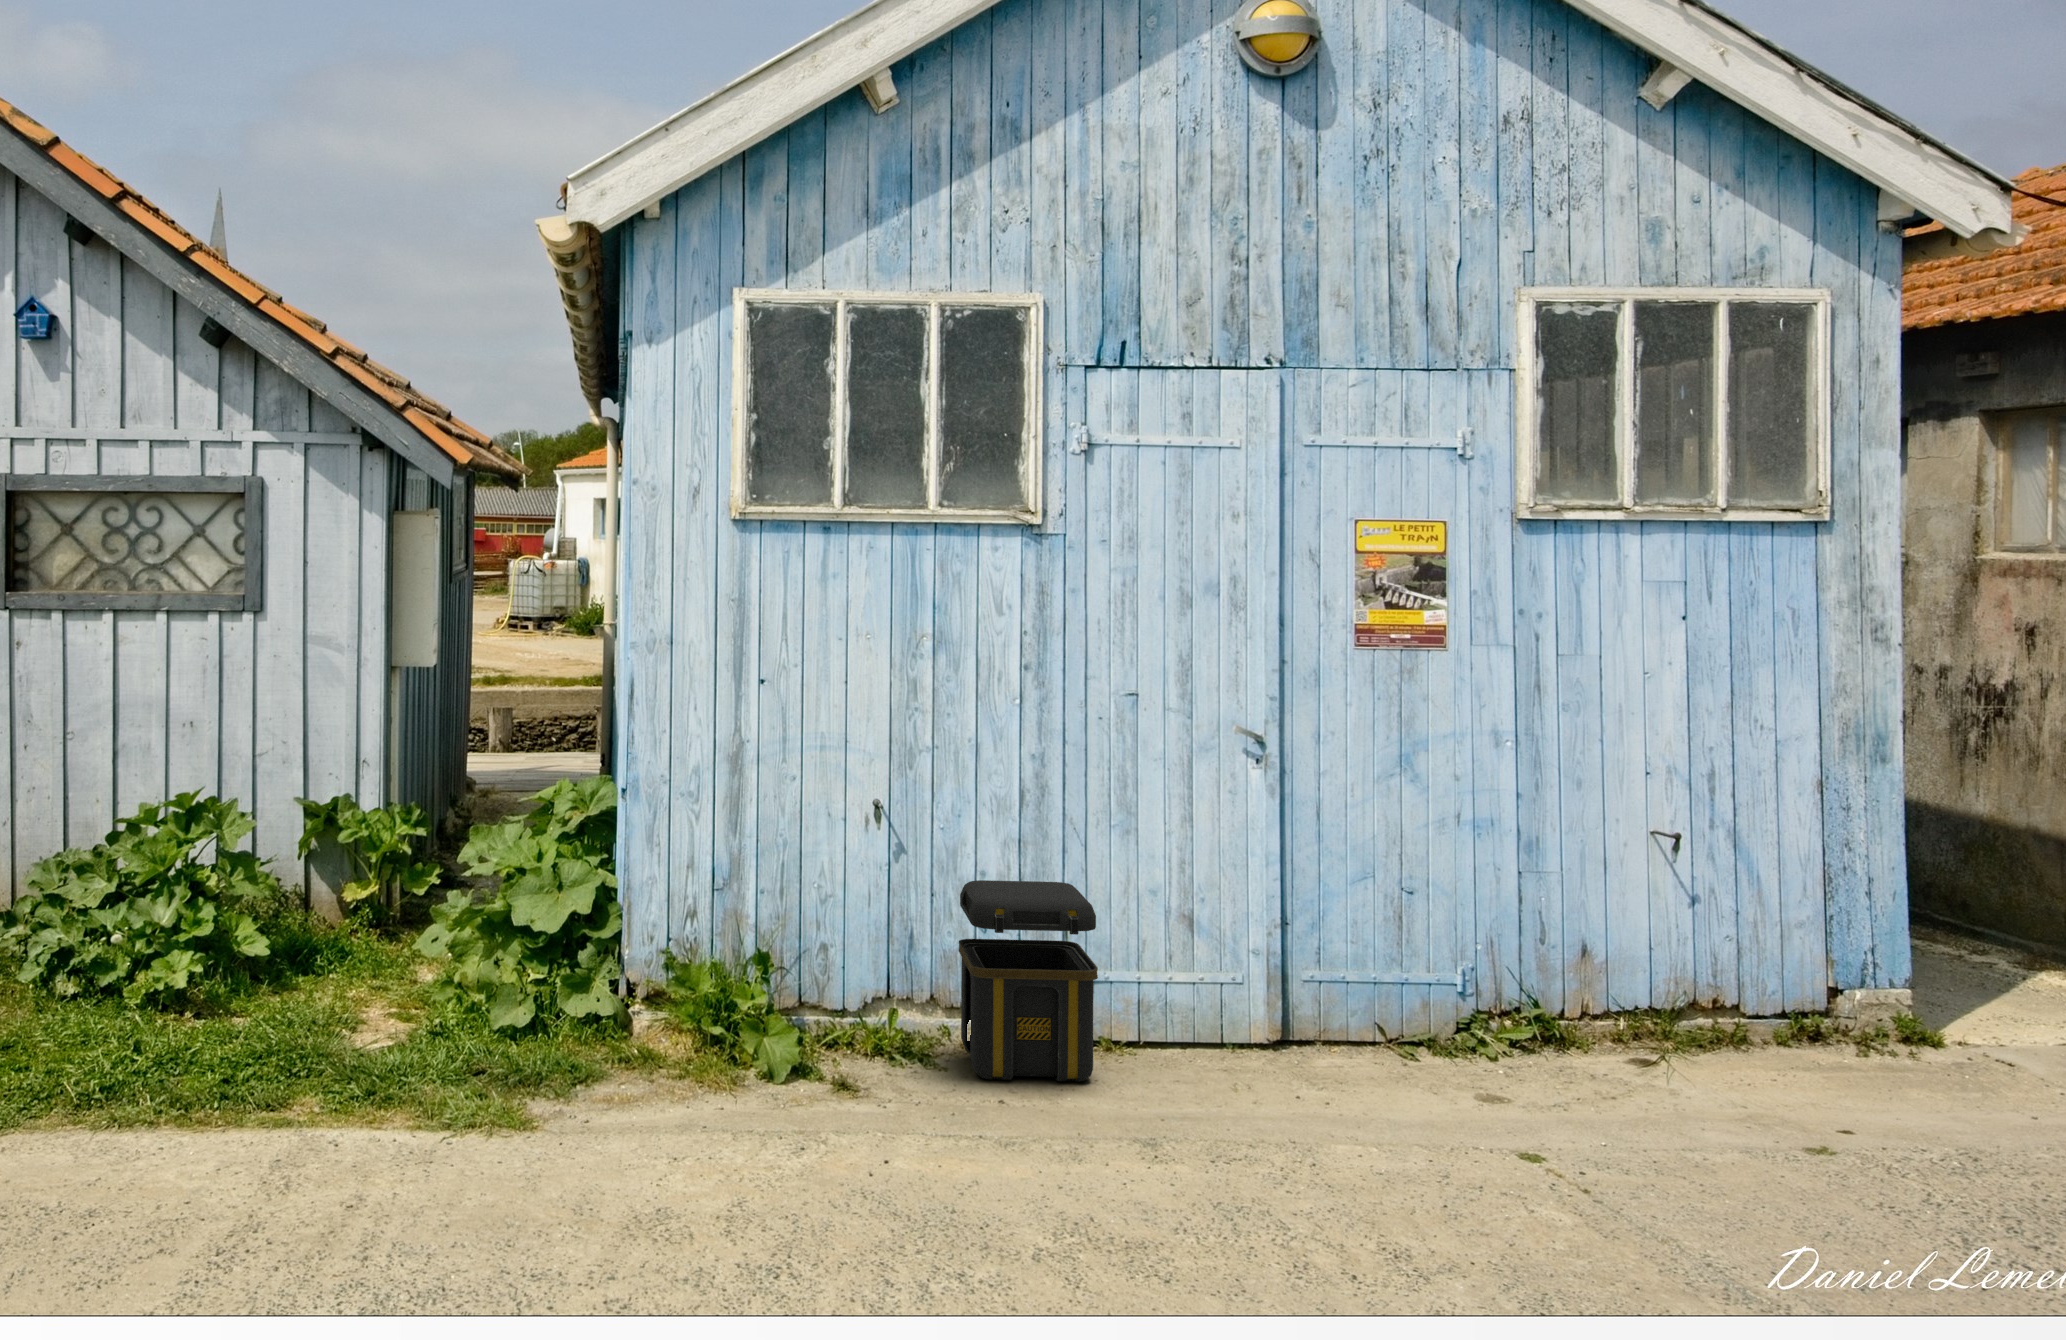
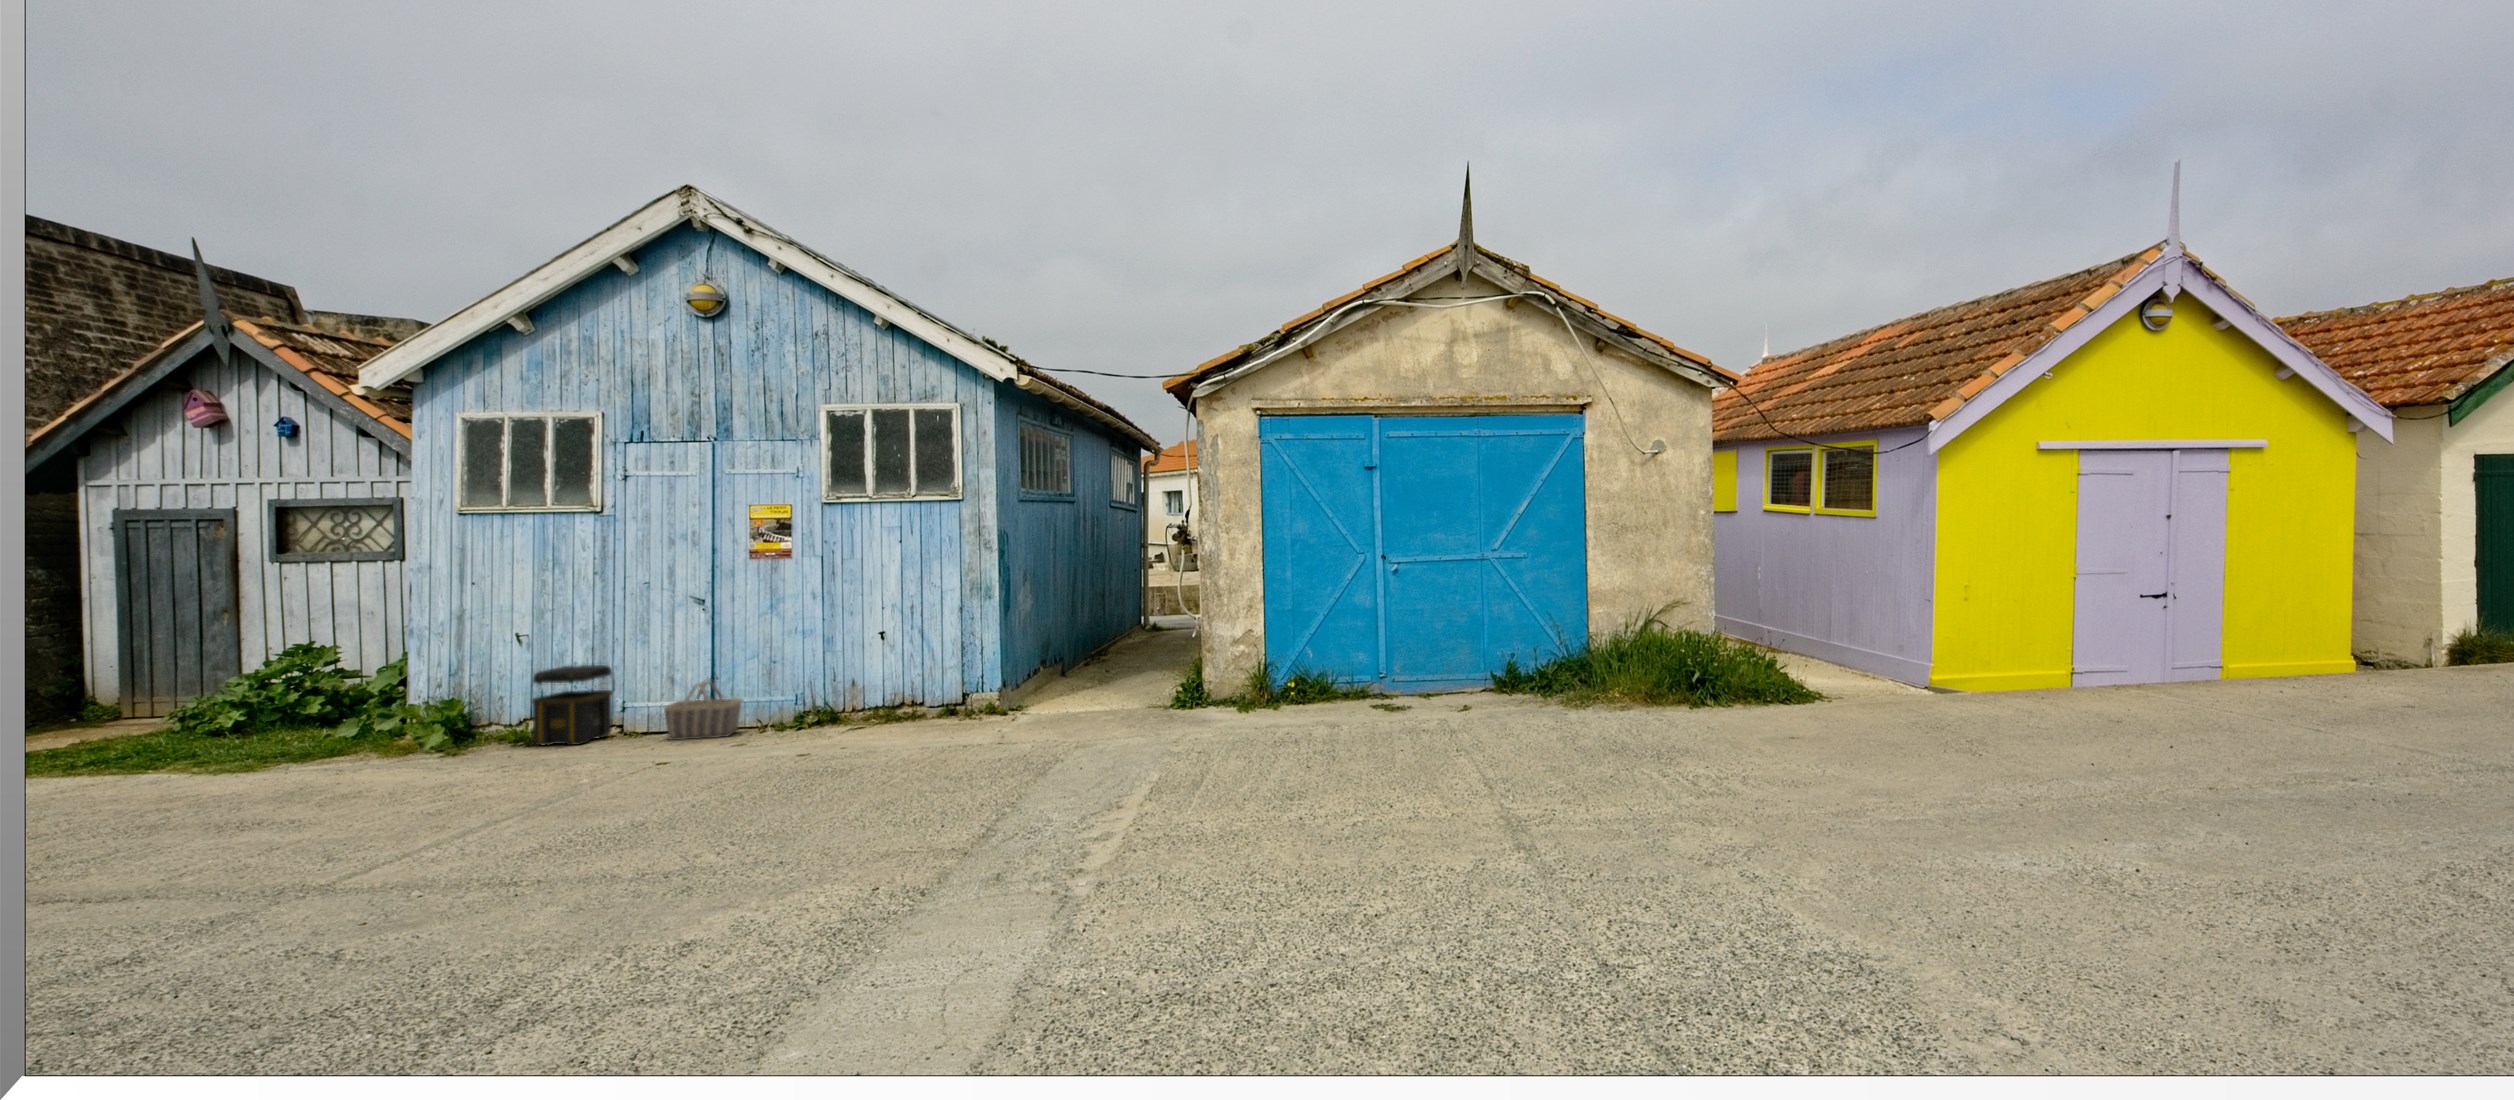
basket: none [1222,928,1394,1077] -> present [664,681,741,740]

